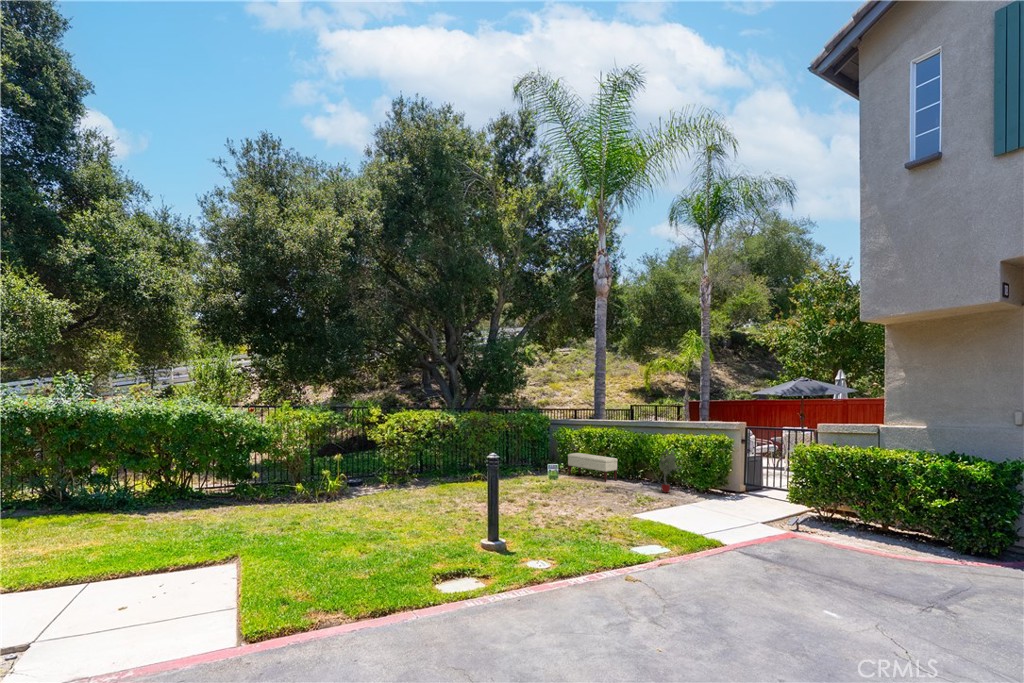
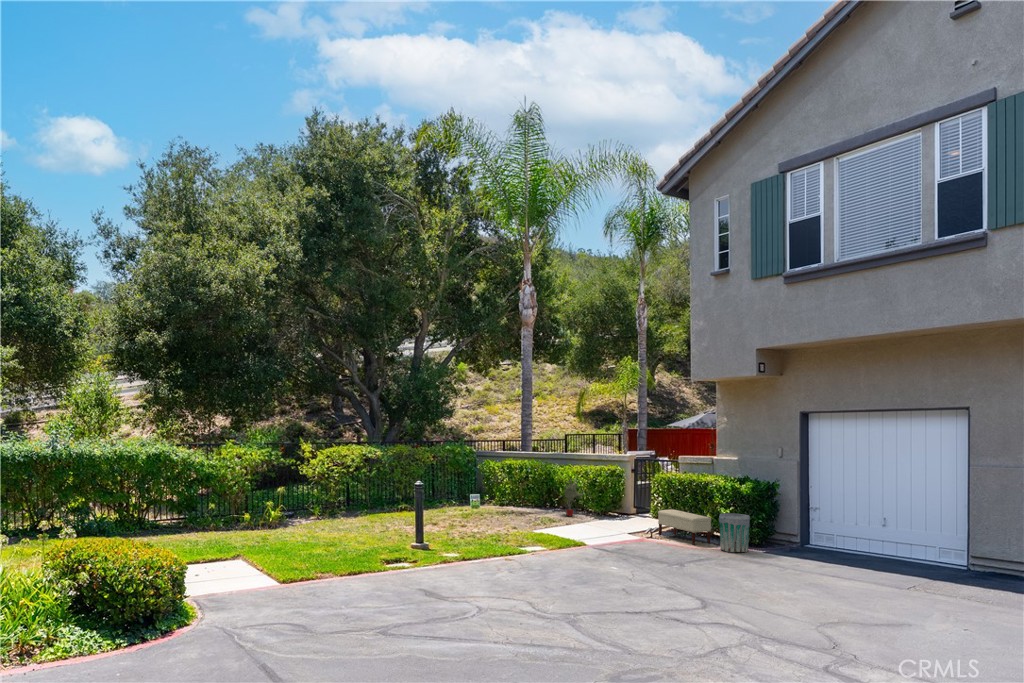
bench: present [568,453,618,482] -> present [658,509,711,545]
trash can: none [931,507,987,569] -> present [719,513,750,552]

